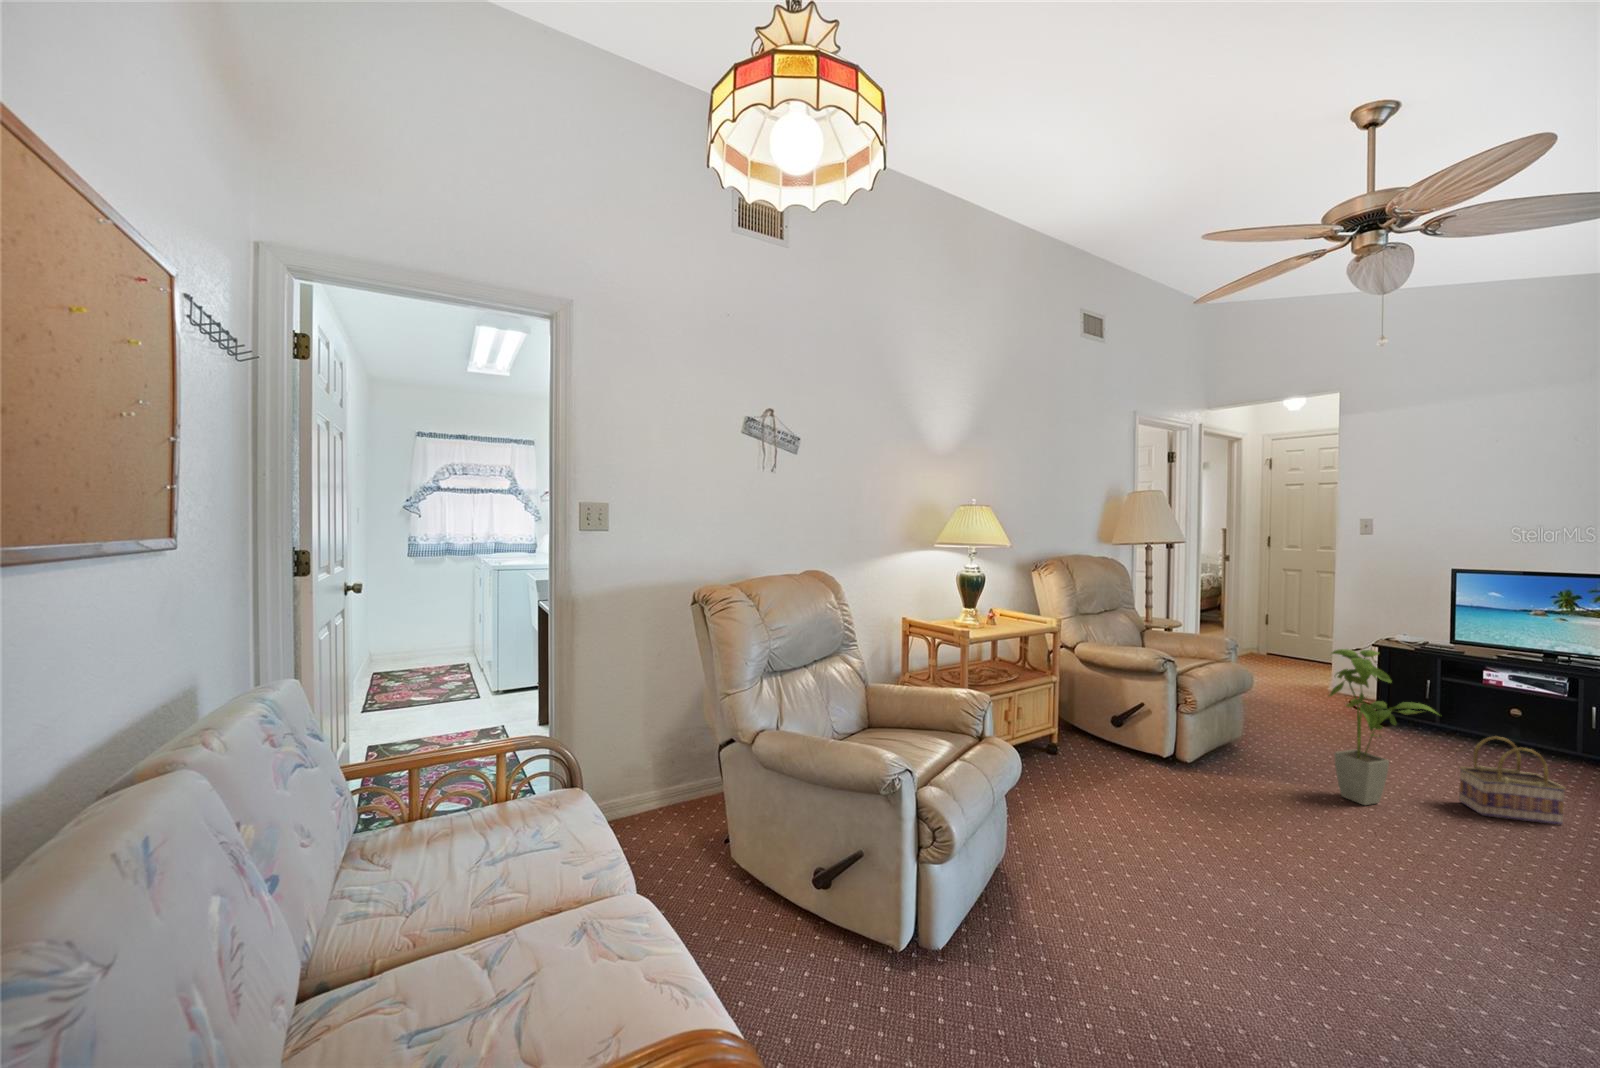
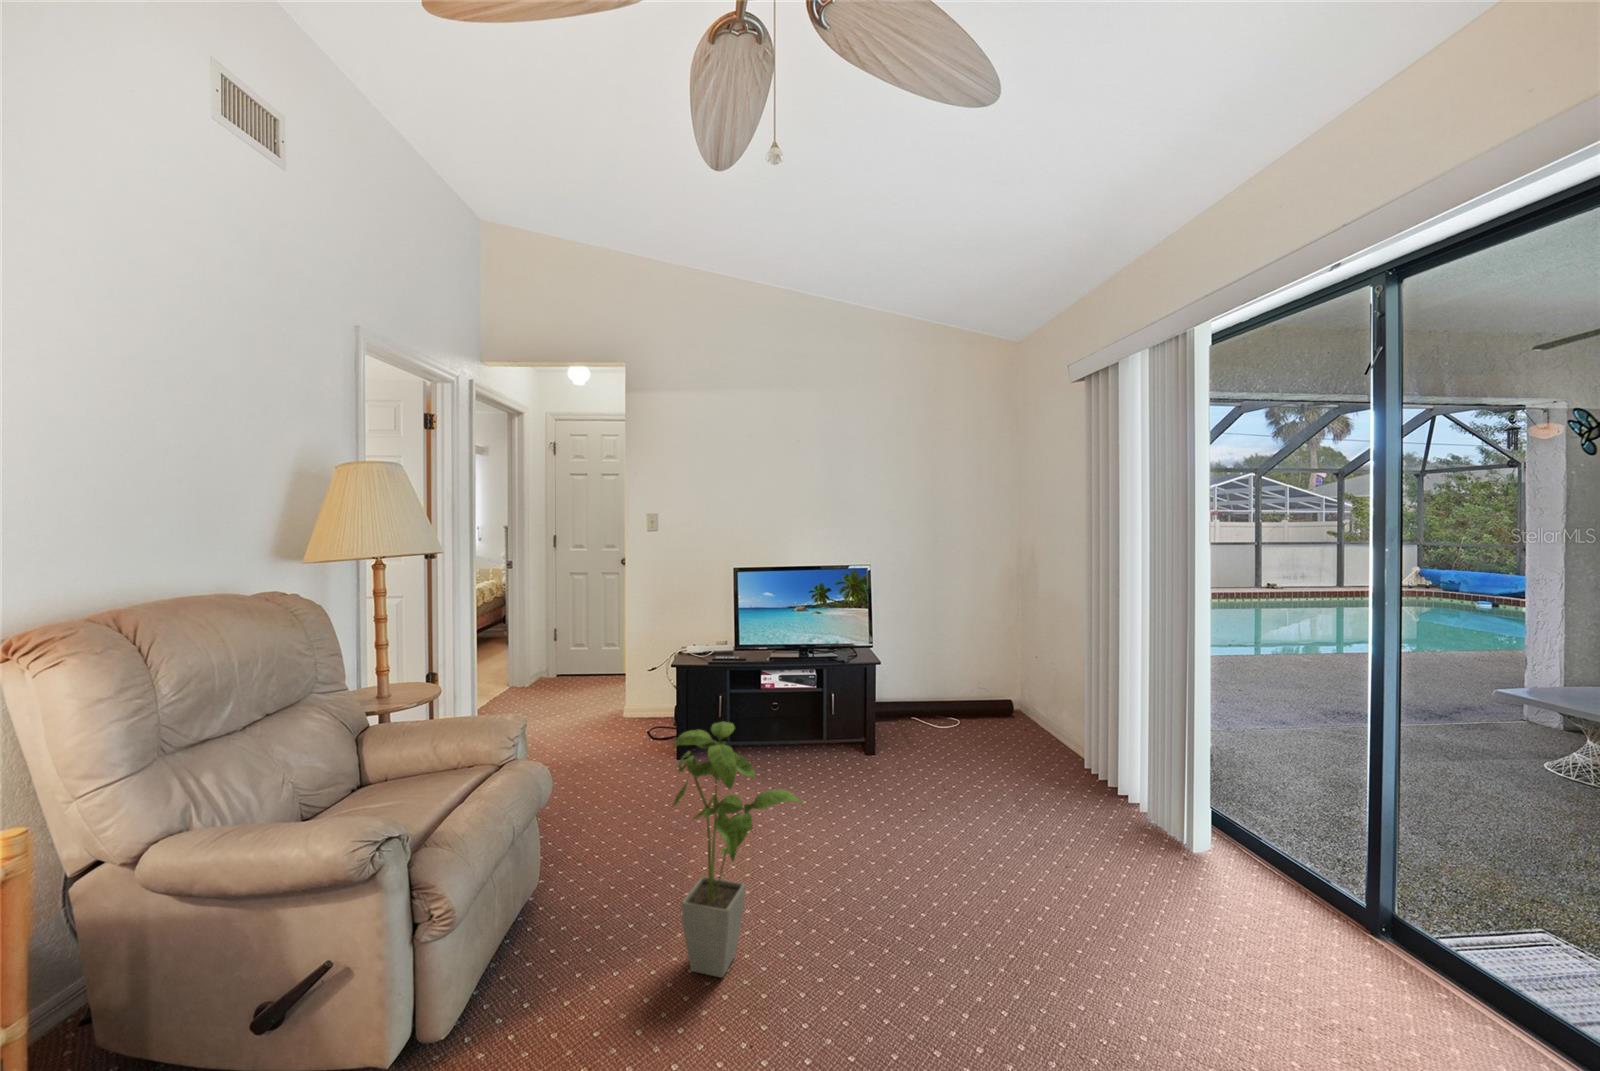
basket: present [1459,736,1566,825] -> none [797,785,883,906]

